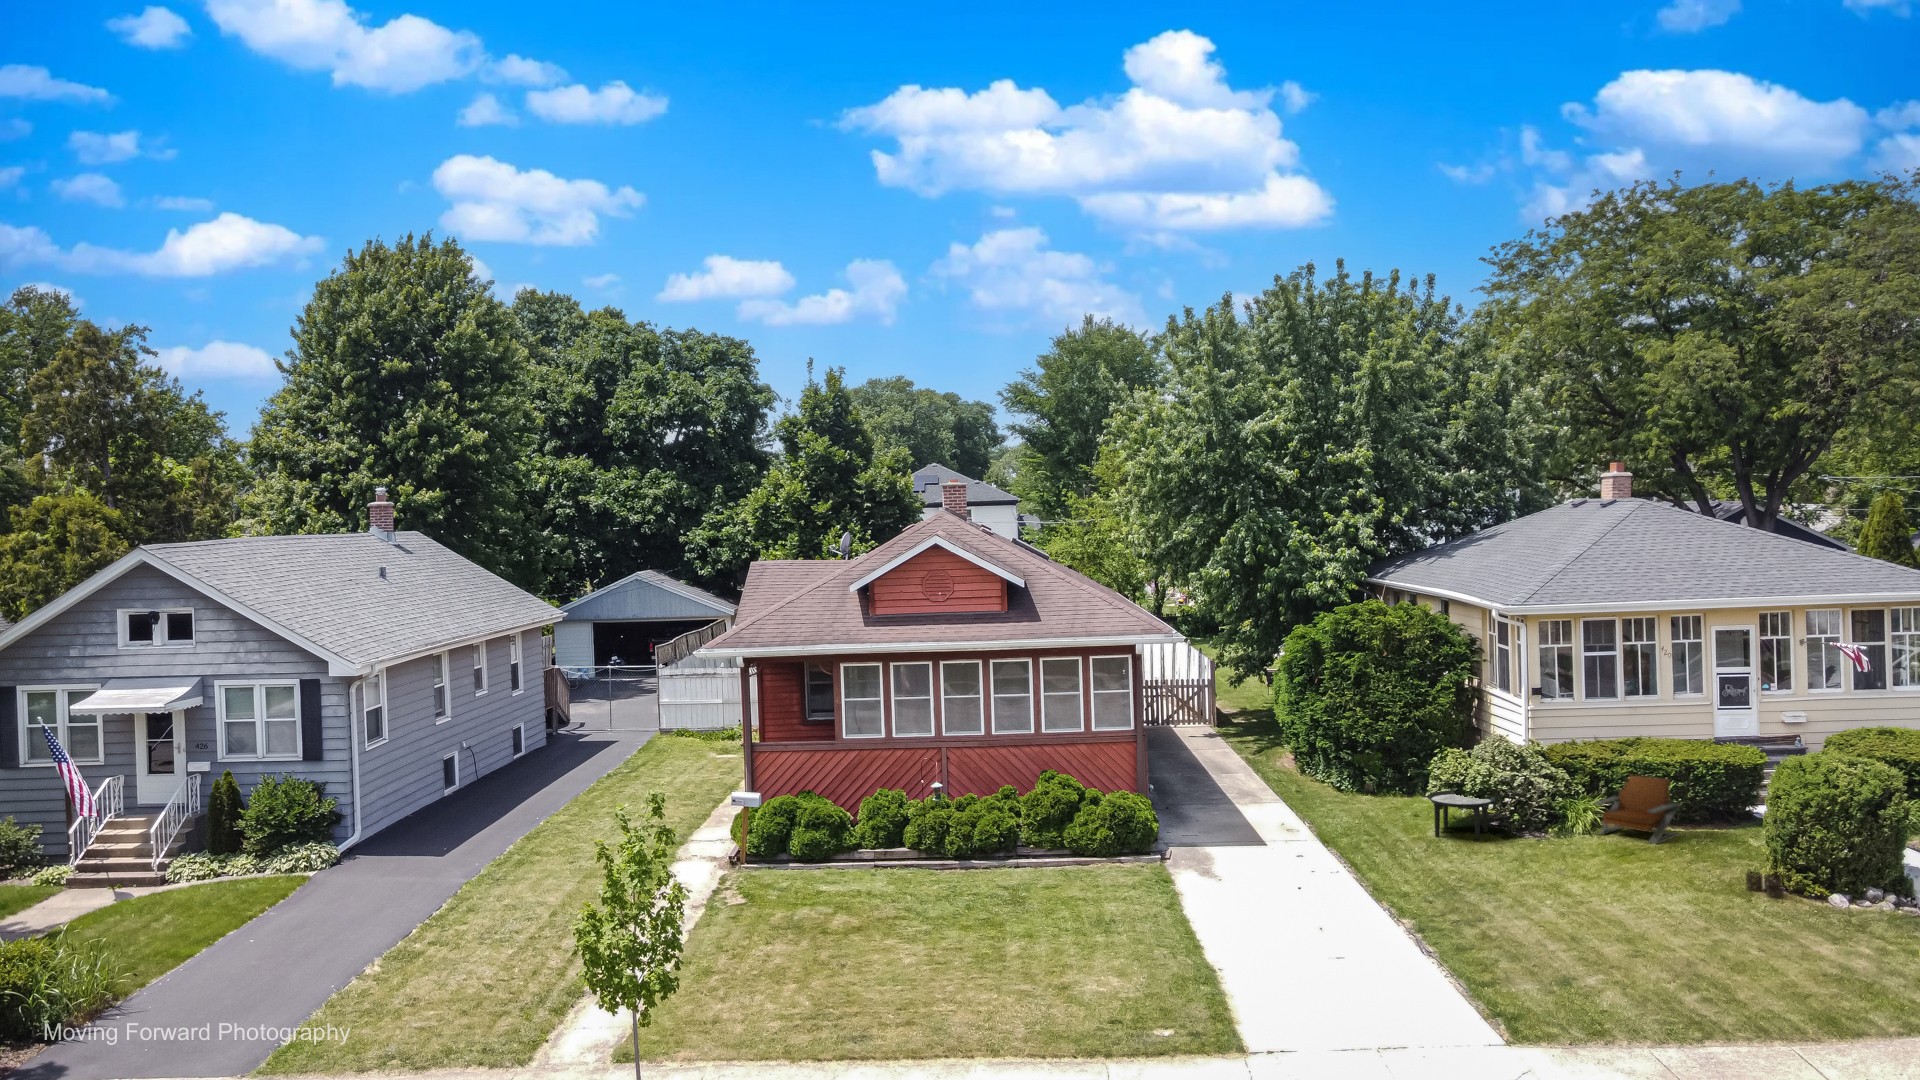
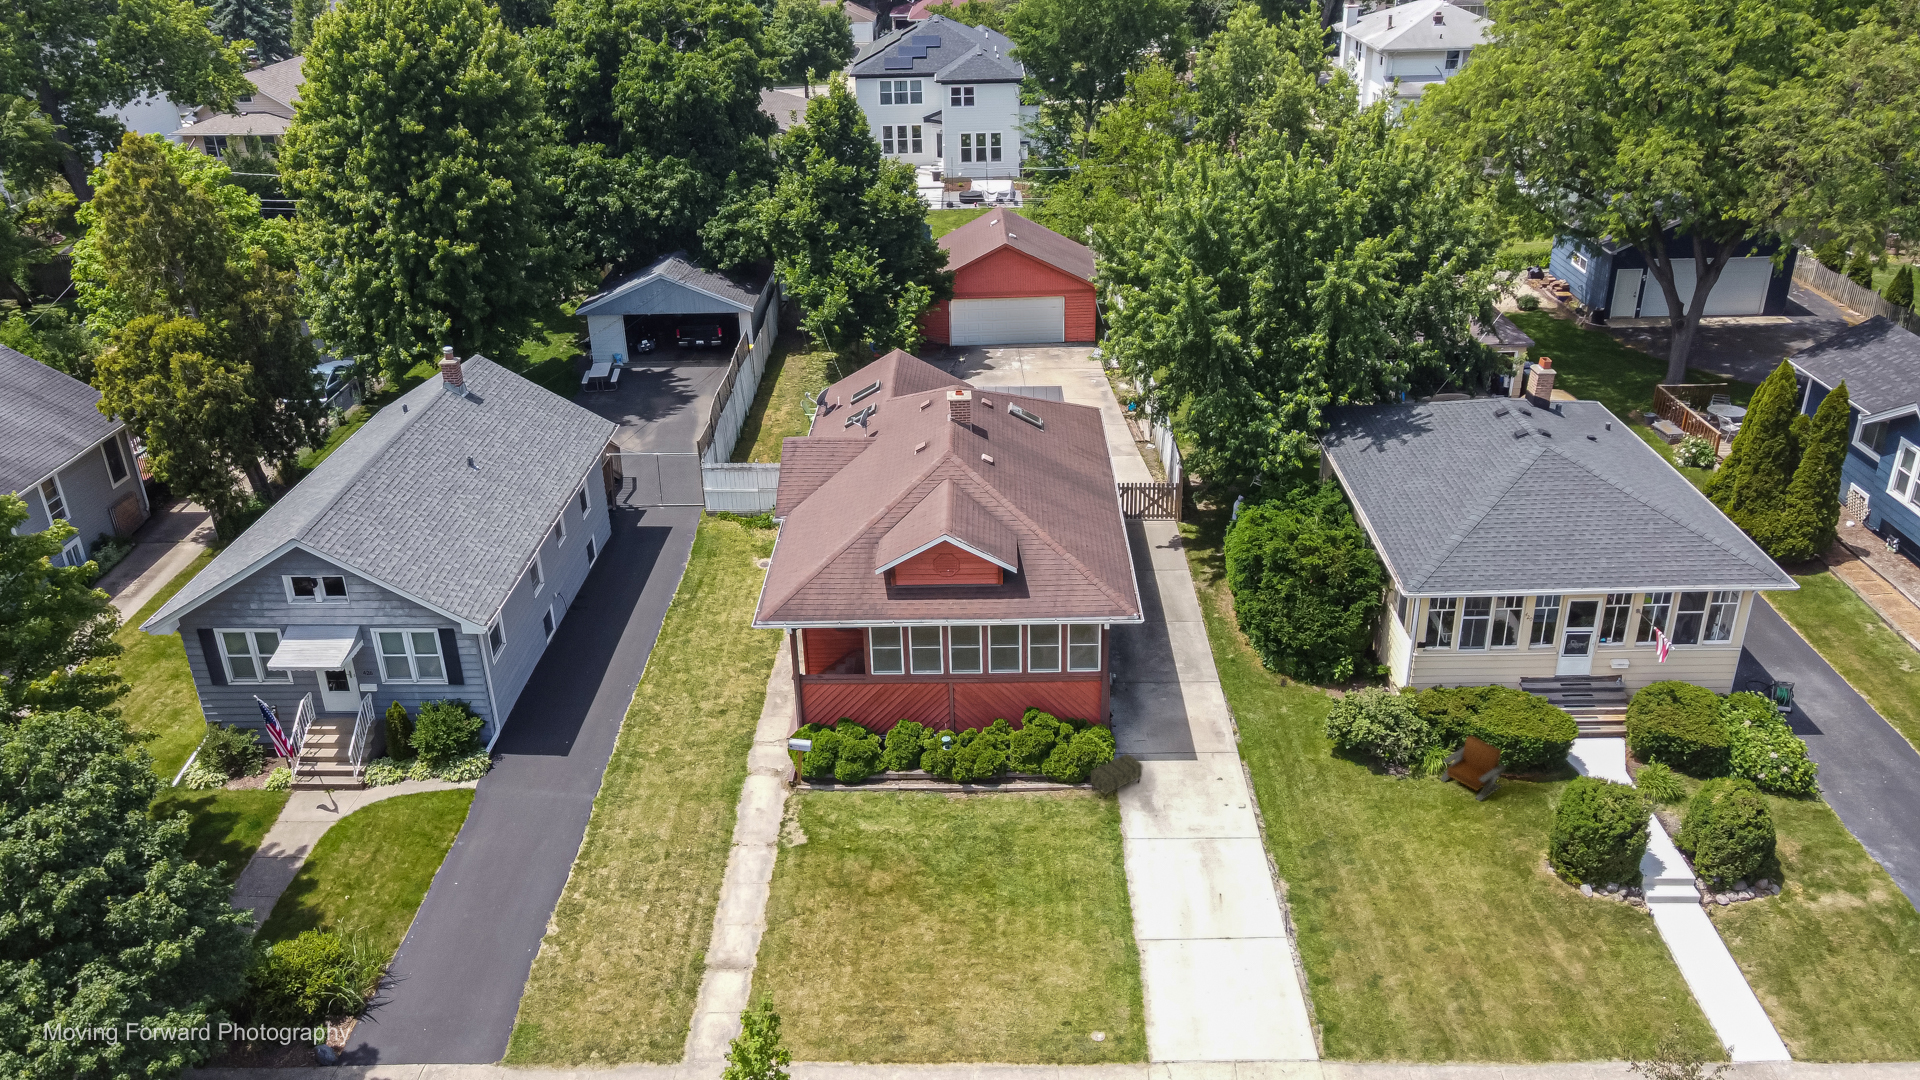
round table: present [1427,791,1495,841] -> none [1319,735,1369,785]
bench: none [1128,814,1197,859] -> present [1091,754,1142,798]
woven basket: present [1746,871,1784,898] -> none [1525,869,1559,899]

